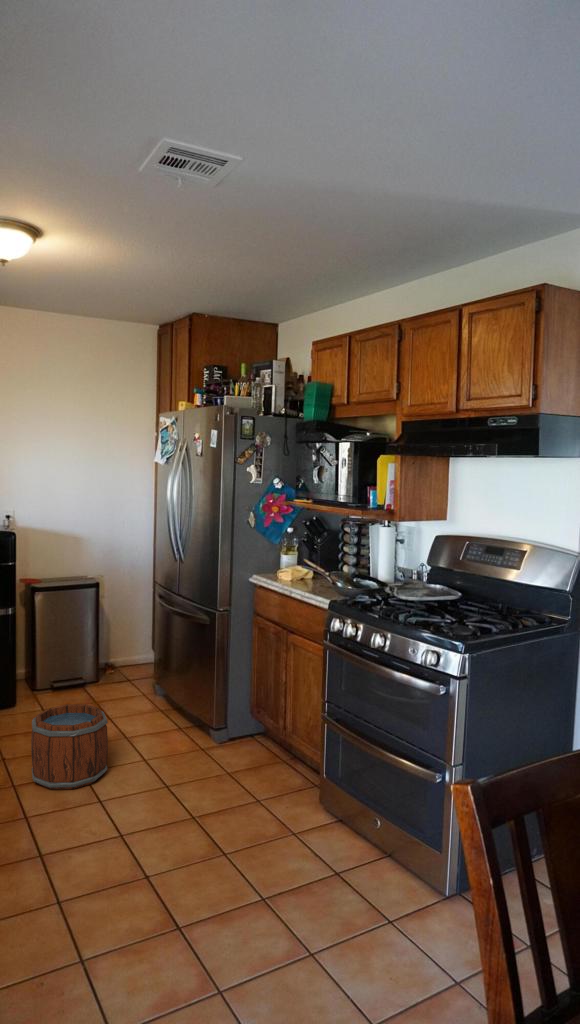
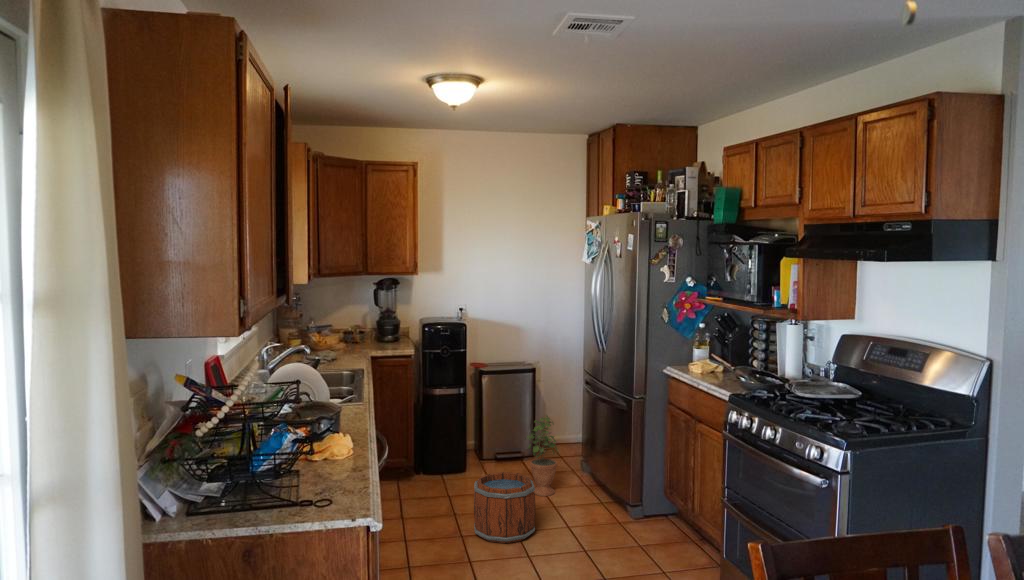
potted plant: none [90,632,130,727] -> present [527,415,557,496]

